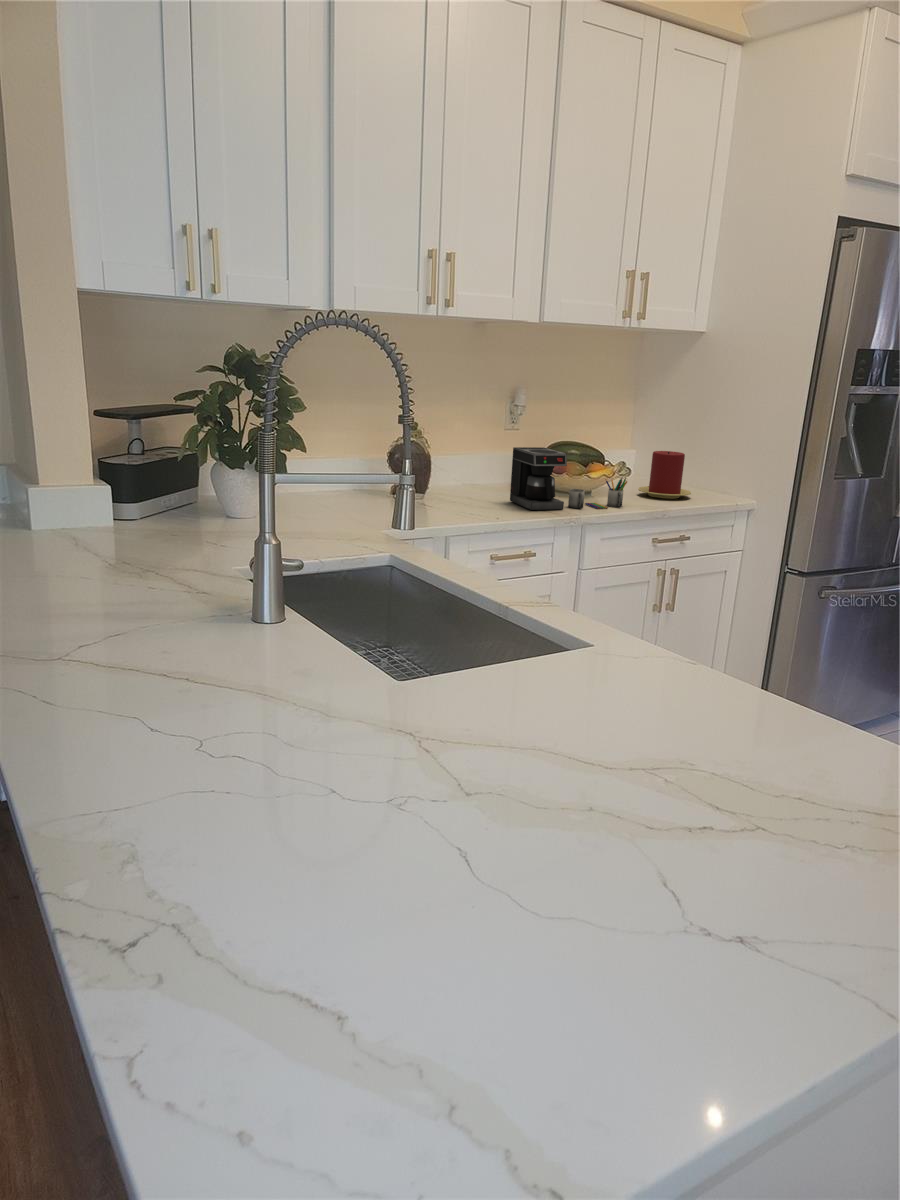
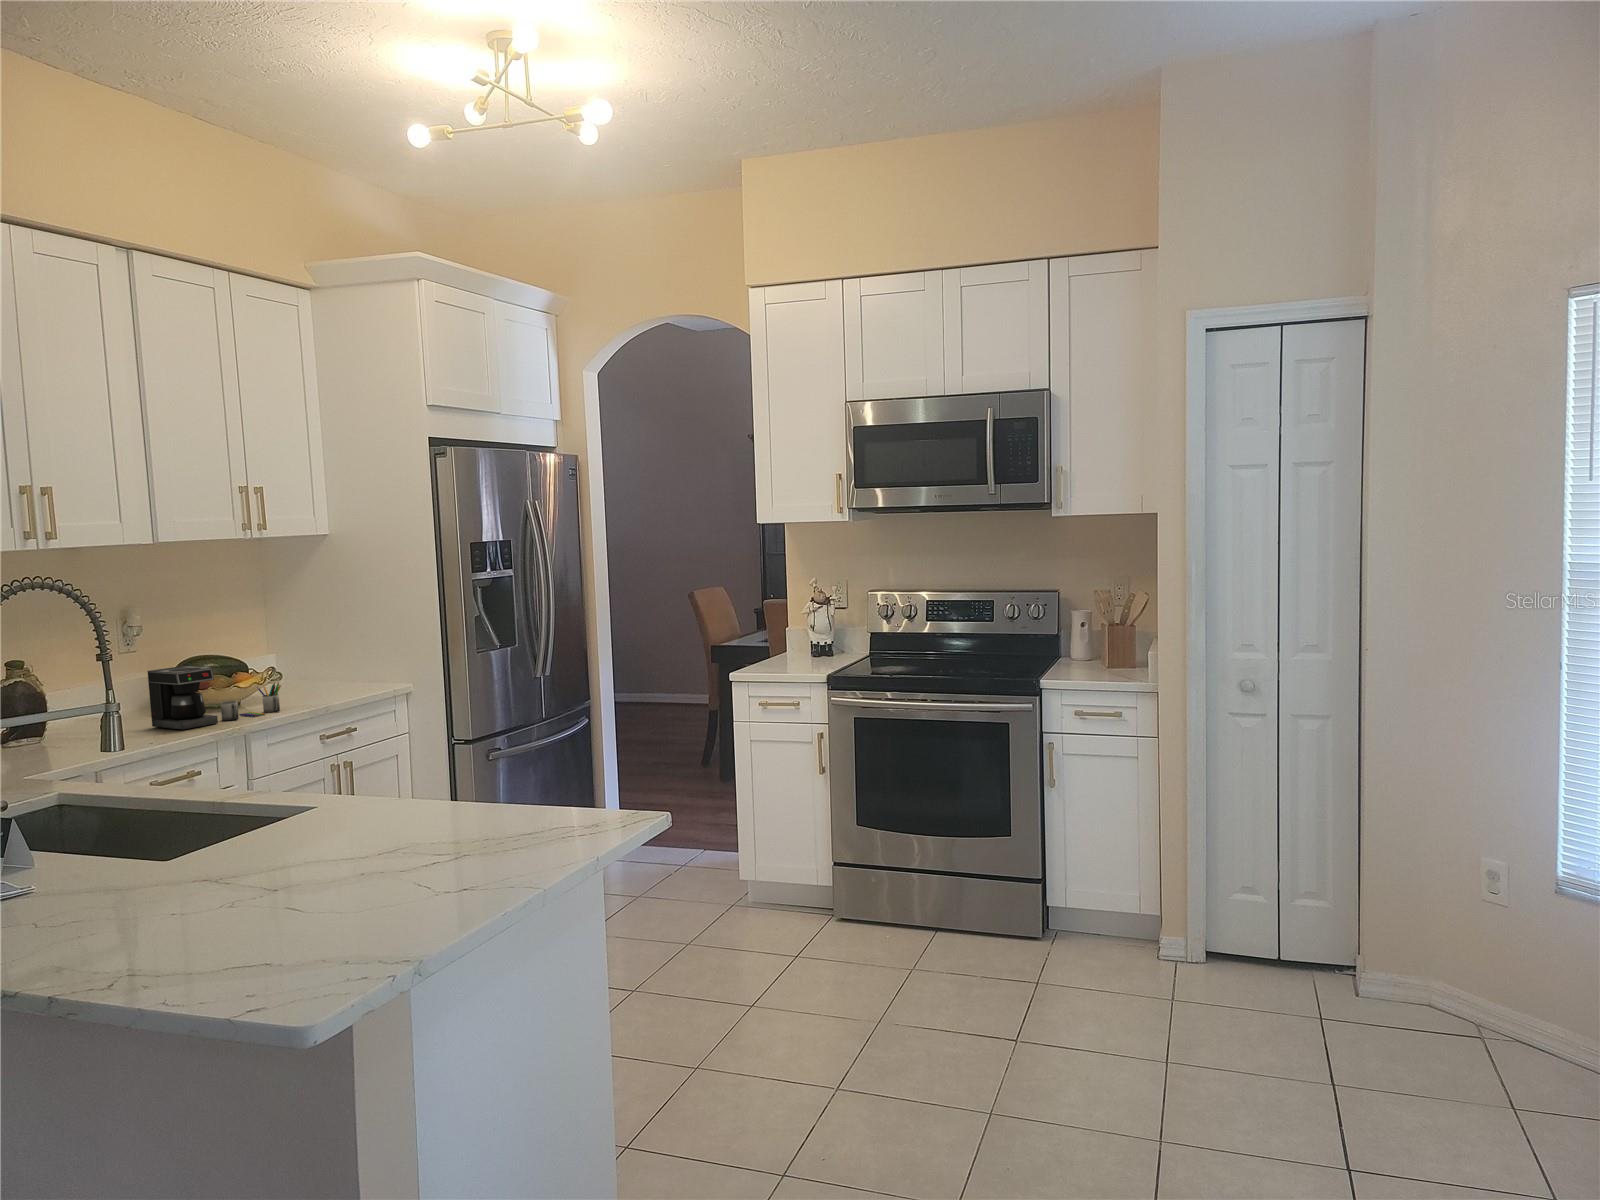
candle: present [638,451,691,499] -> none [292,651,348,697]

